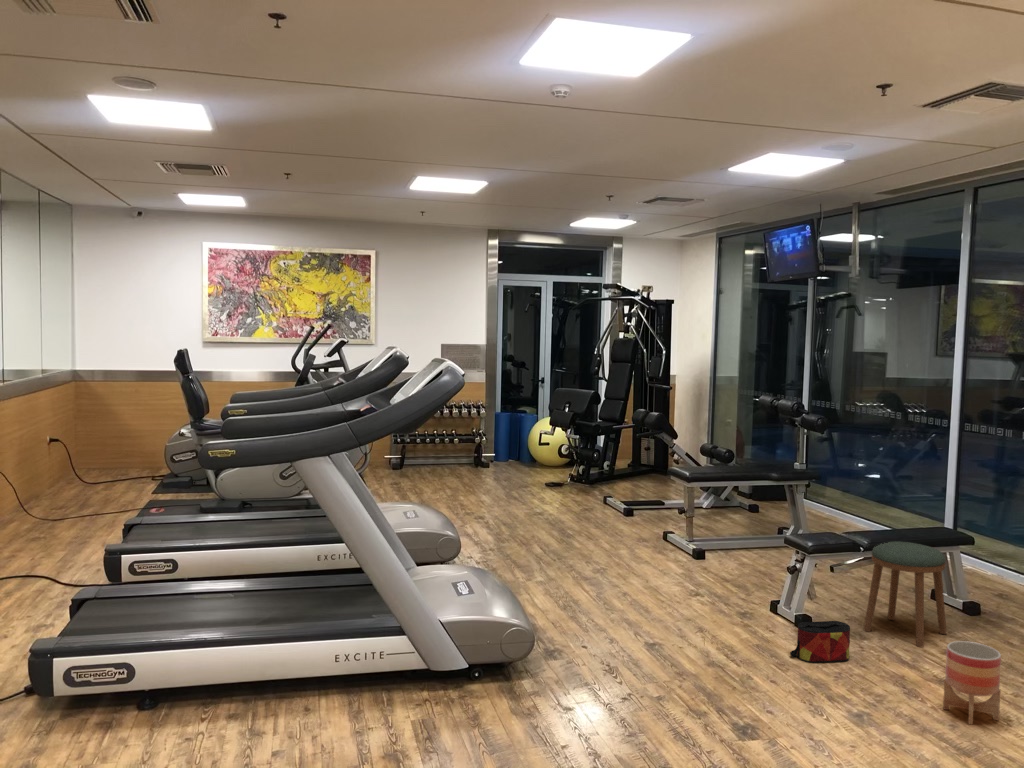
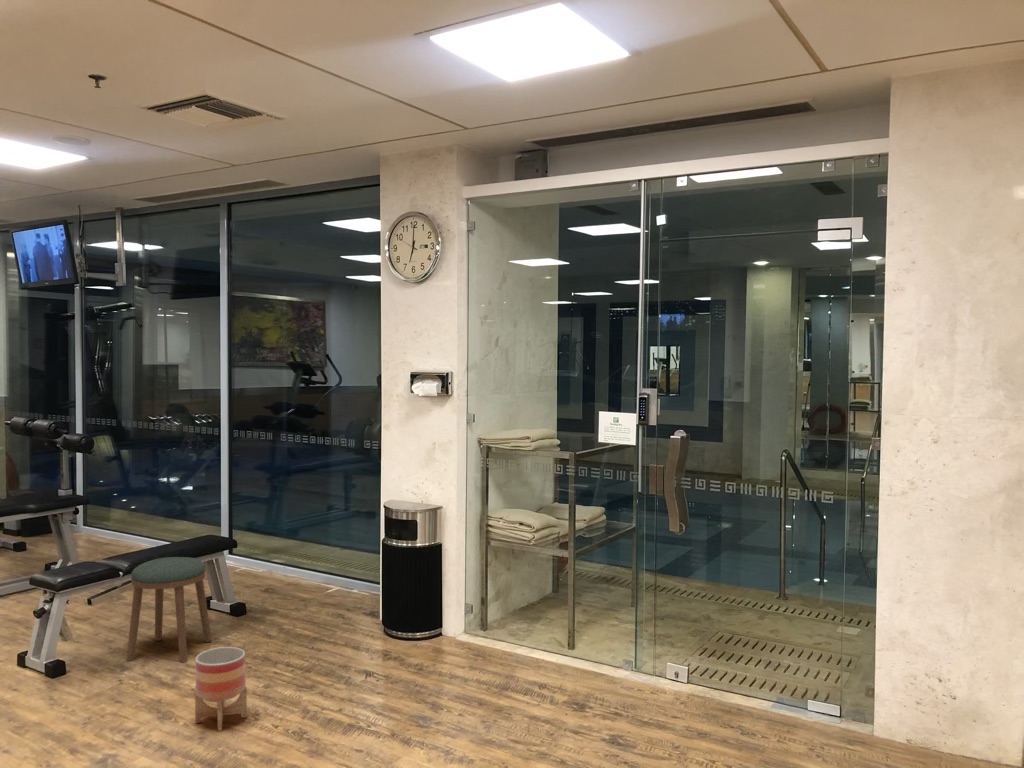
bag: present [790,621,850,663] -> none [31,660,104,718]

